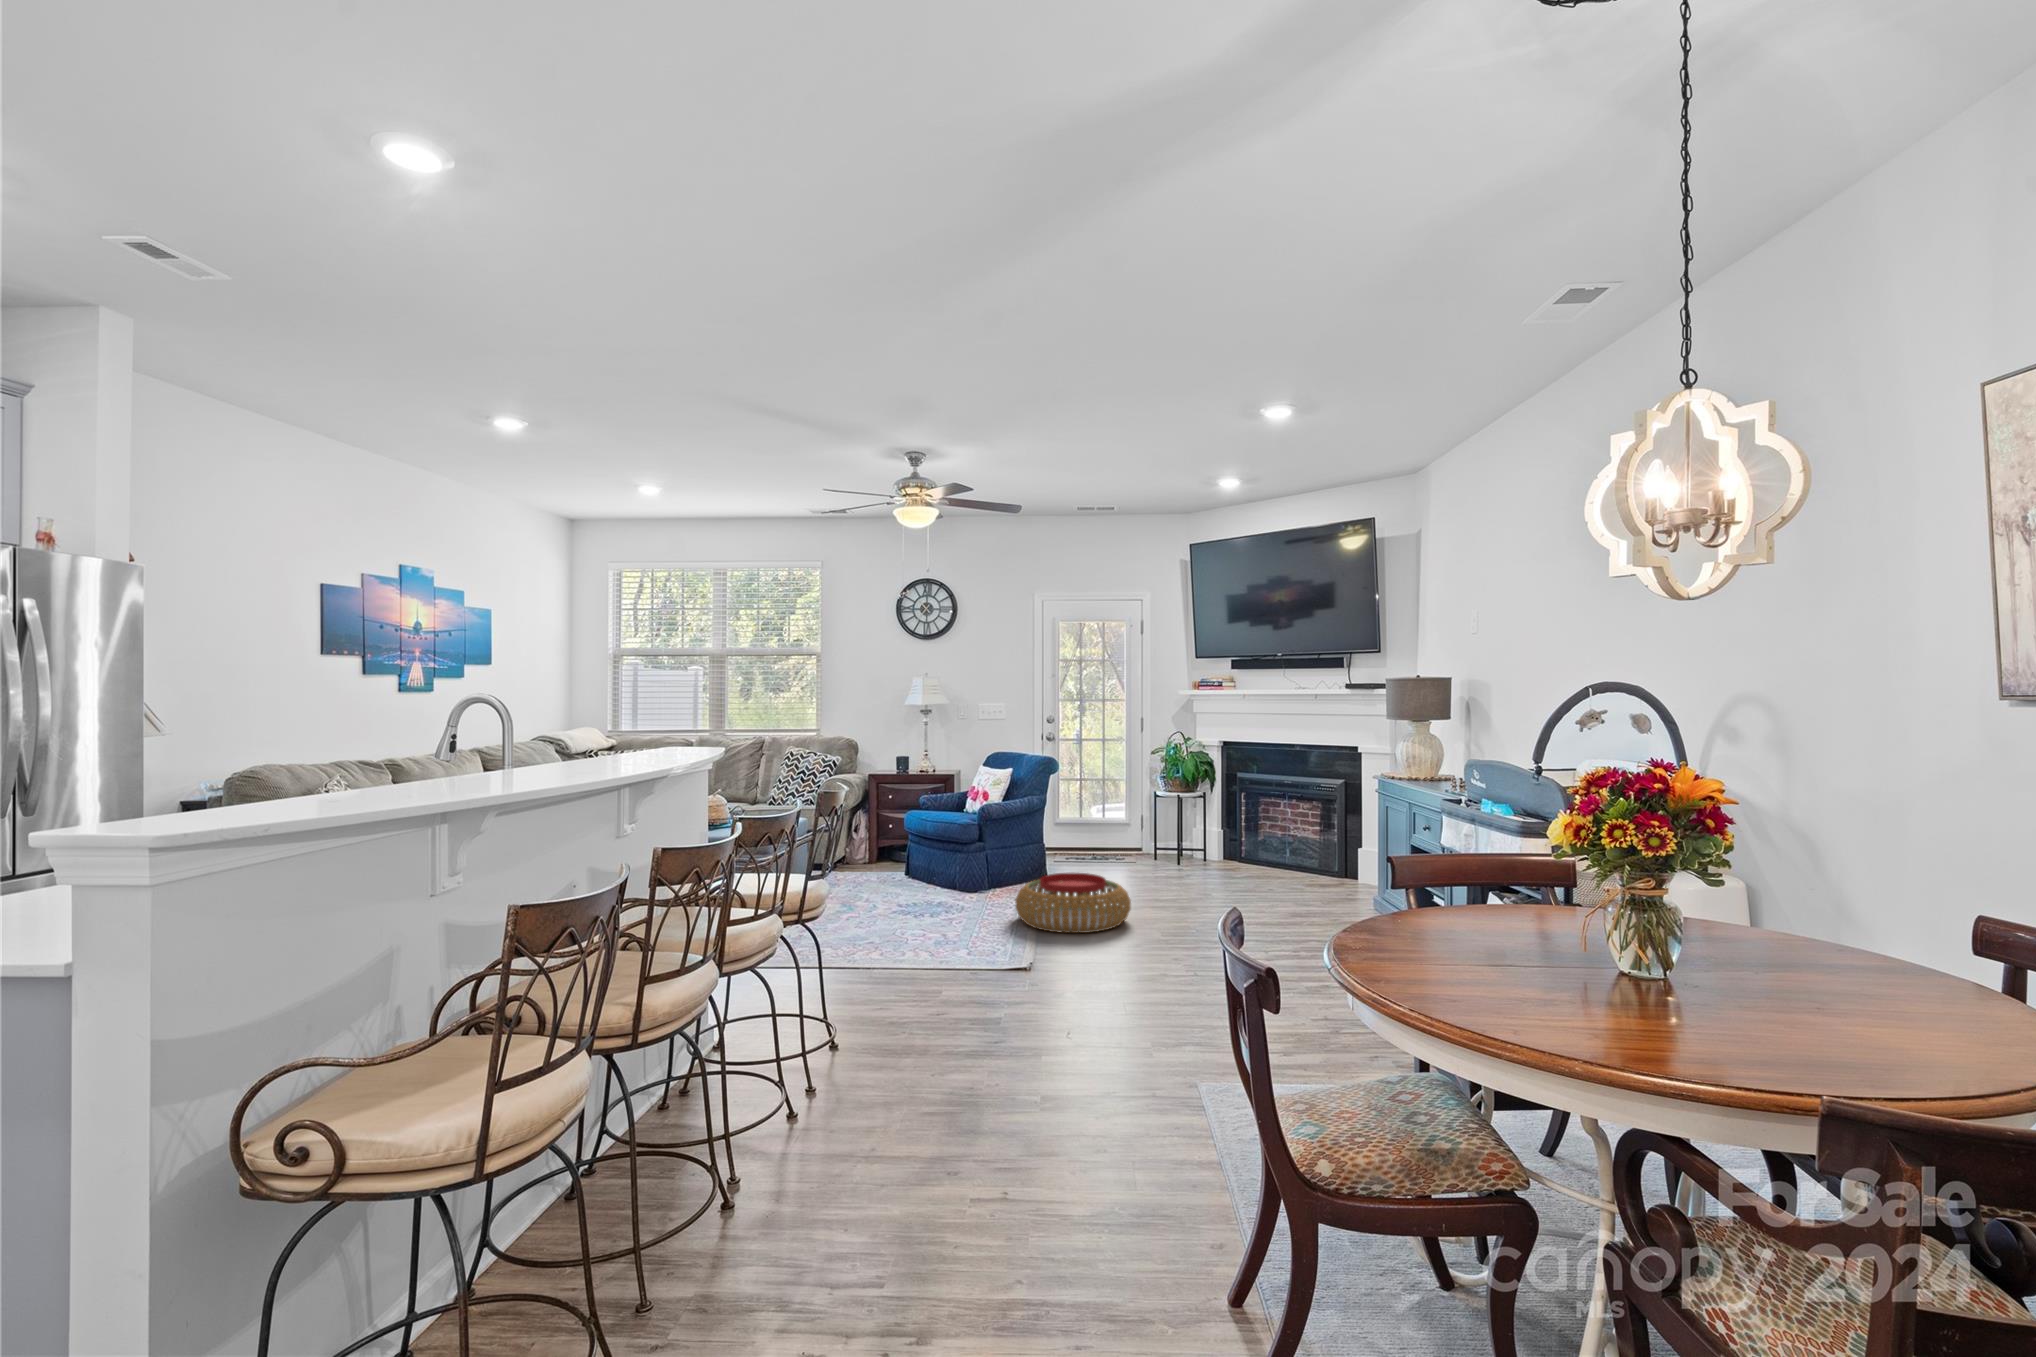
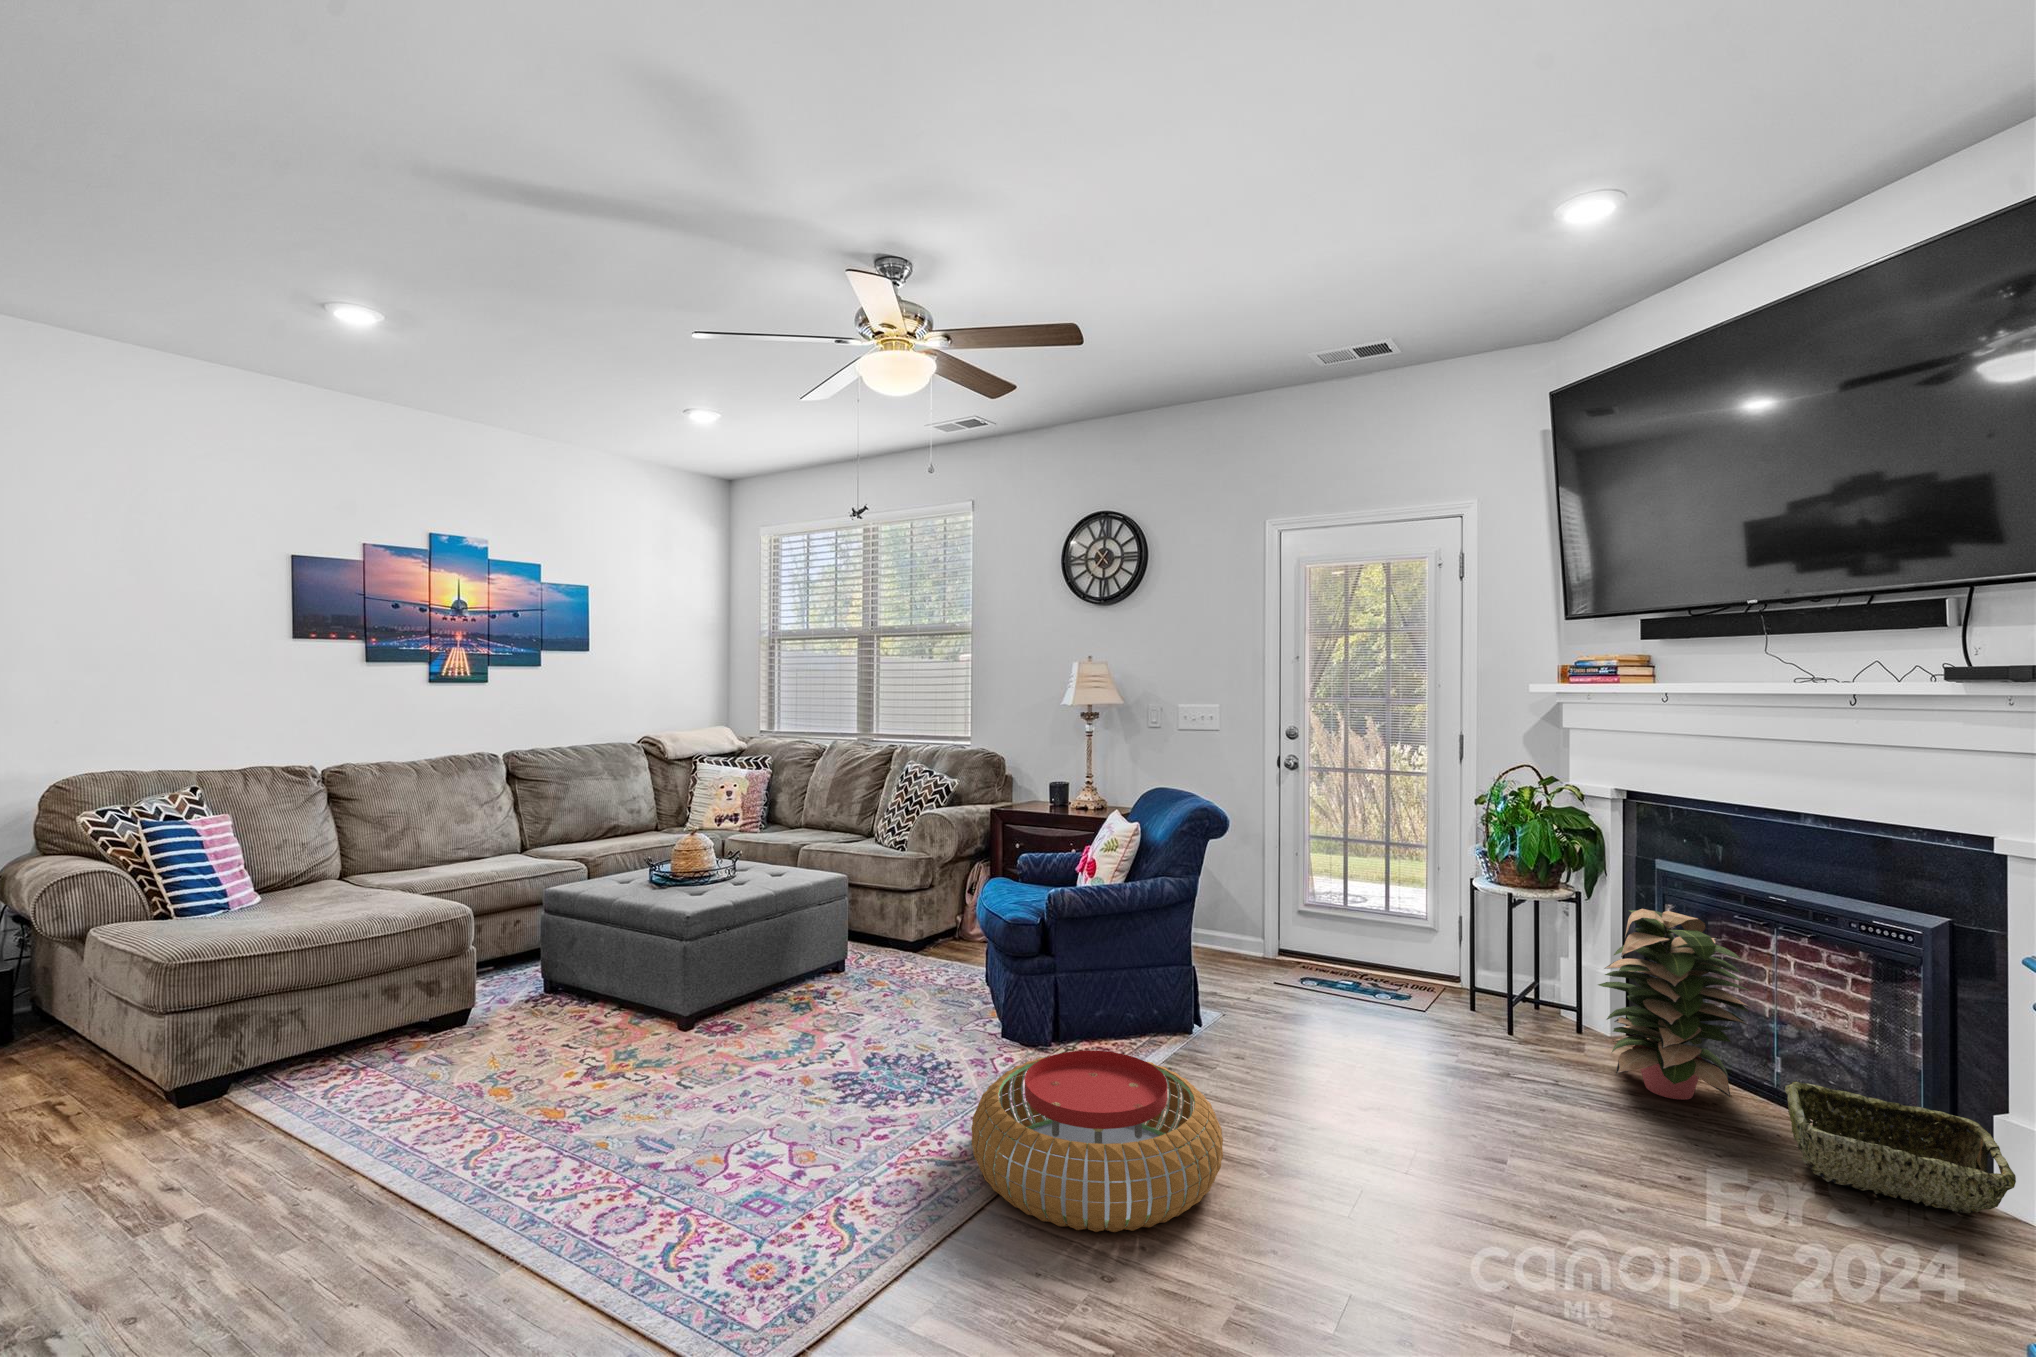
decorative plant: none [1222,794,1281,875] -> present [1598,909,1751,1100]
woven basket: none [1295,853,1362,887] -> present [1785,1082,2016,1213]

